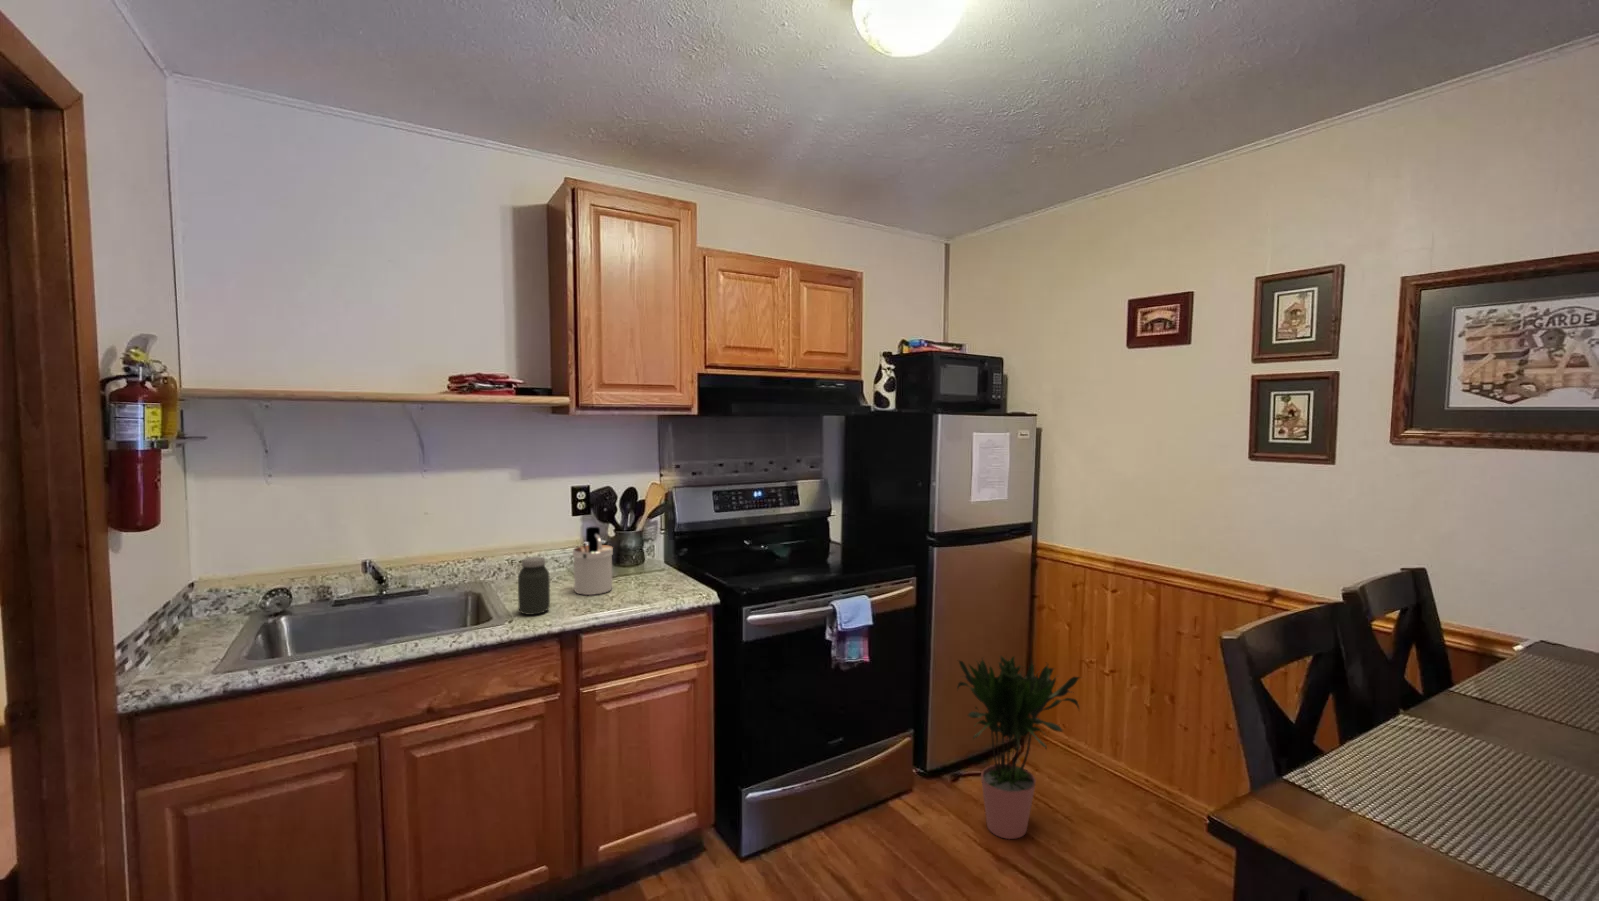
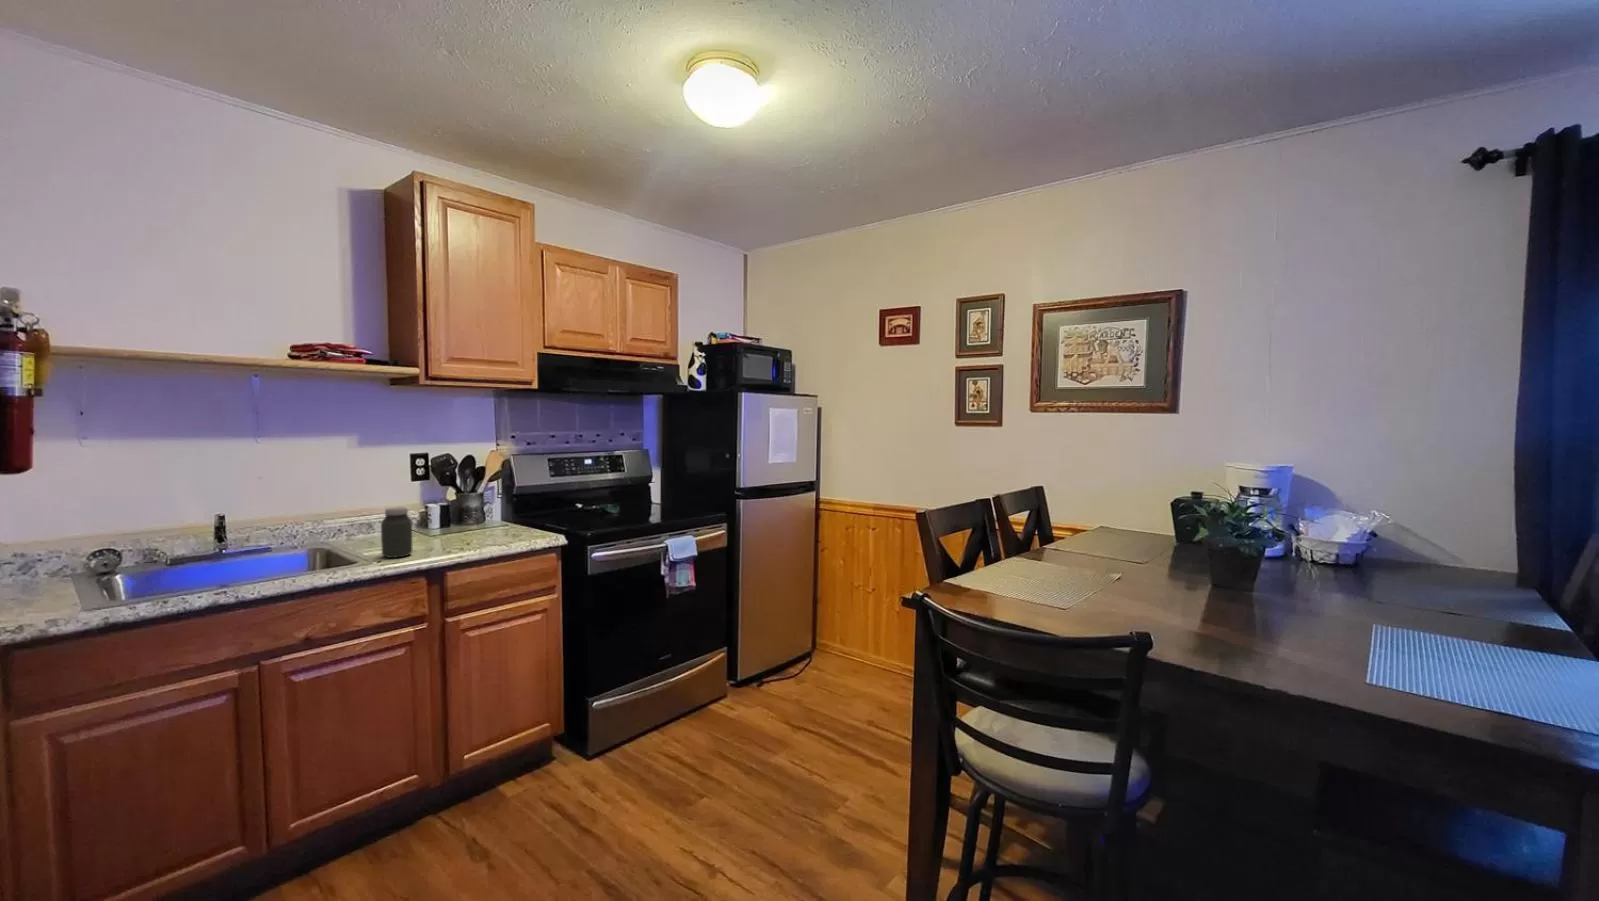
soap dispenser: present [573,527,613,595] -> none [427,484,466,543]
potted plant: present [957,656,1079,839] -> none [756,566,855,713]

